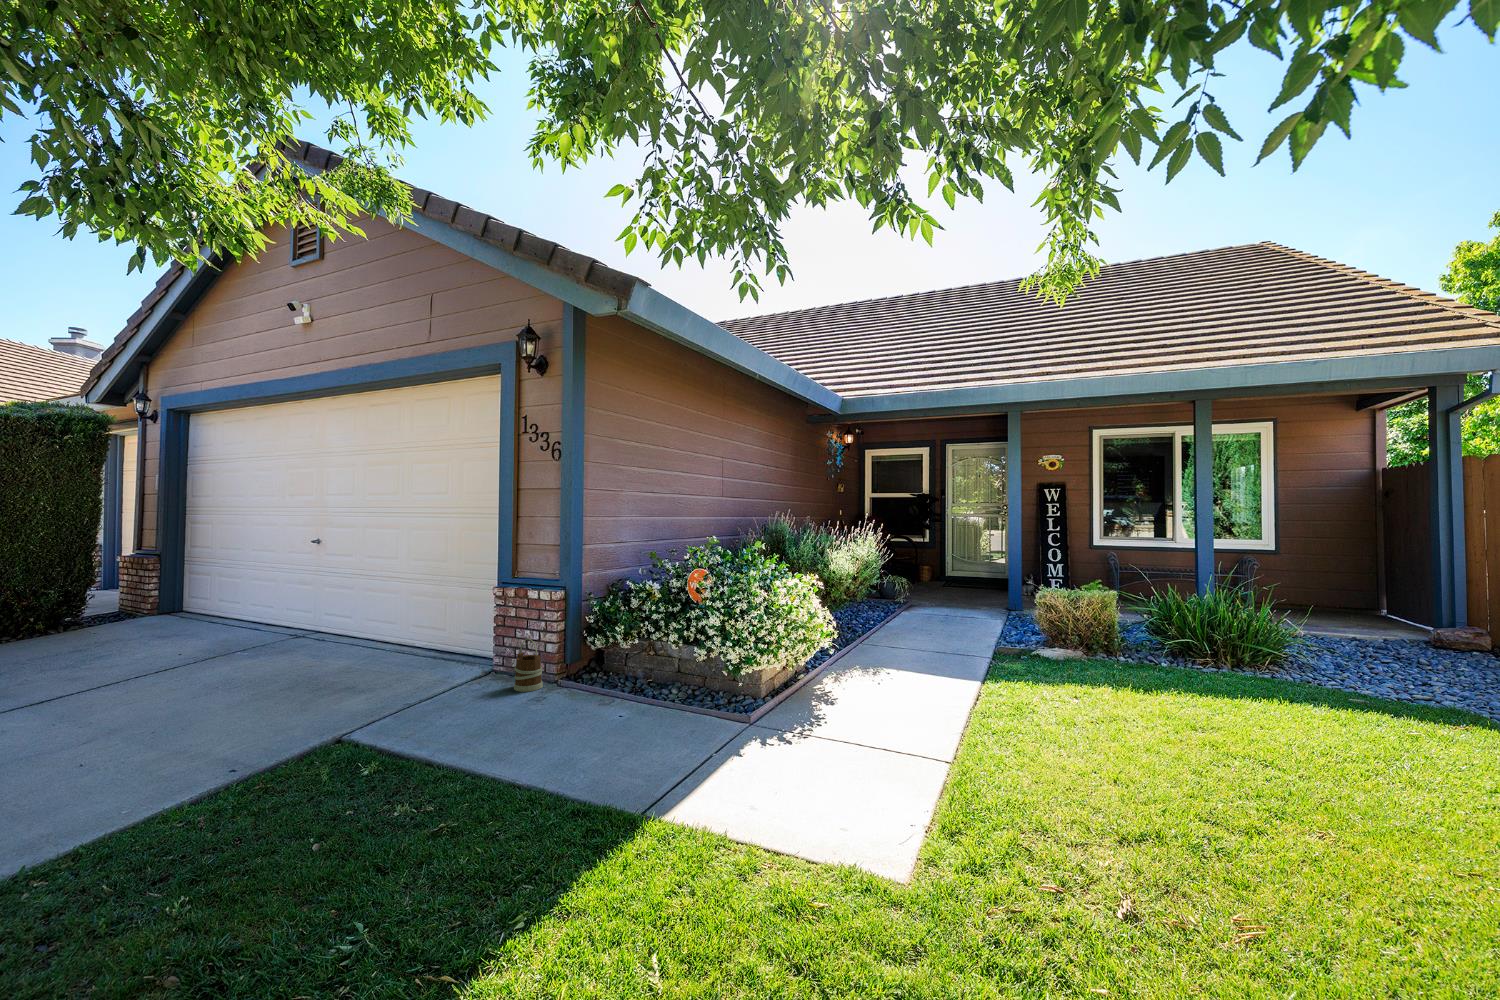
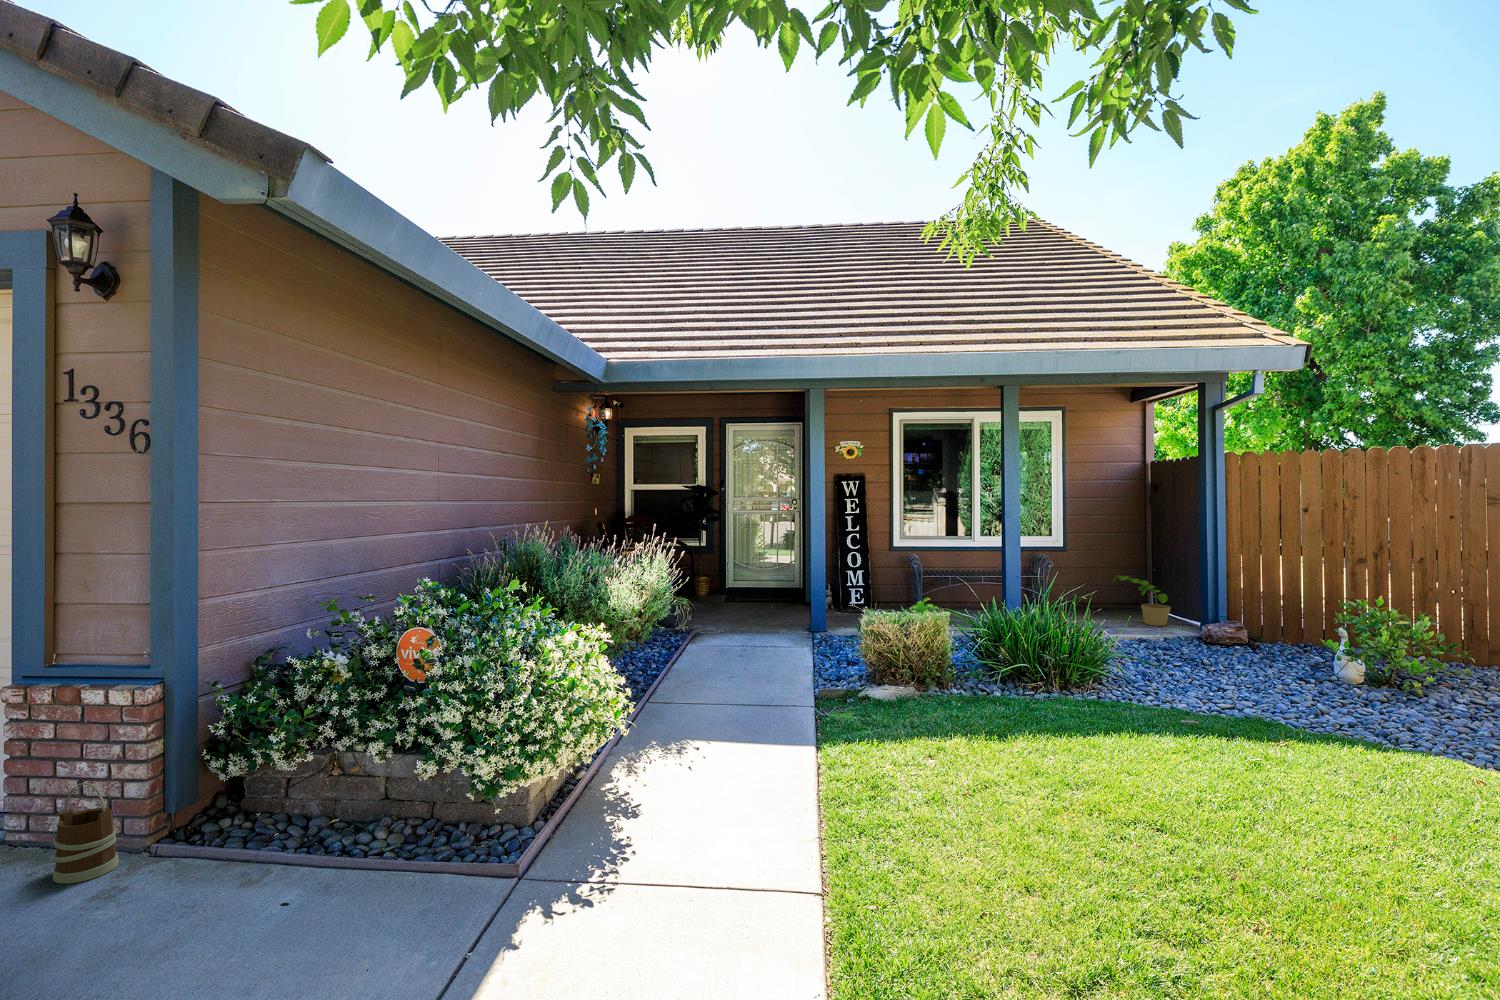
potted plant: none [1336,575,1411,628] -> present [1113,575,1171,626]

